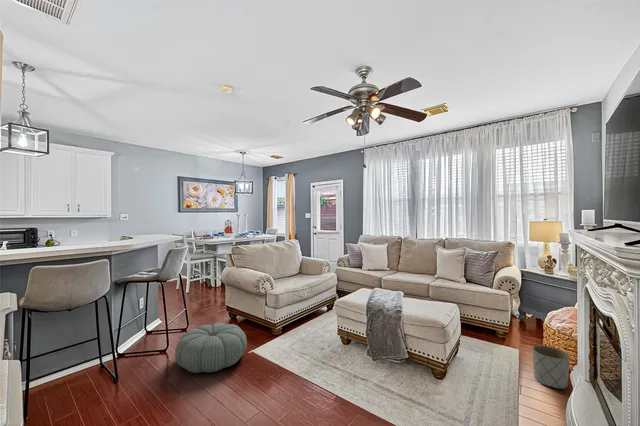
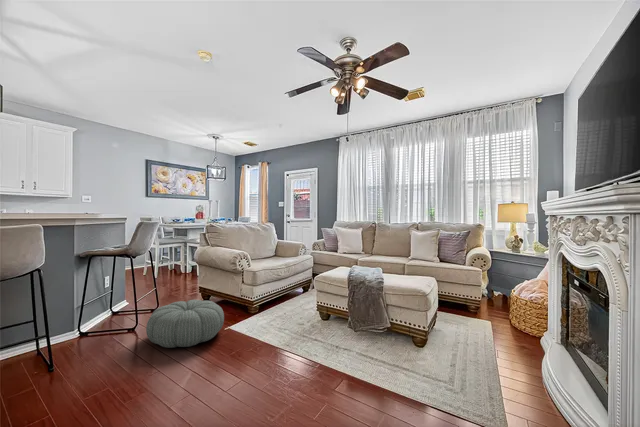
planter: present [532,345,570,389] -> none [503,312,536,350]

